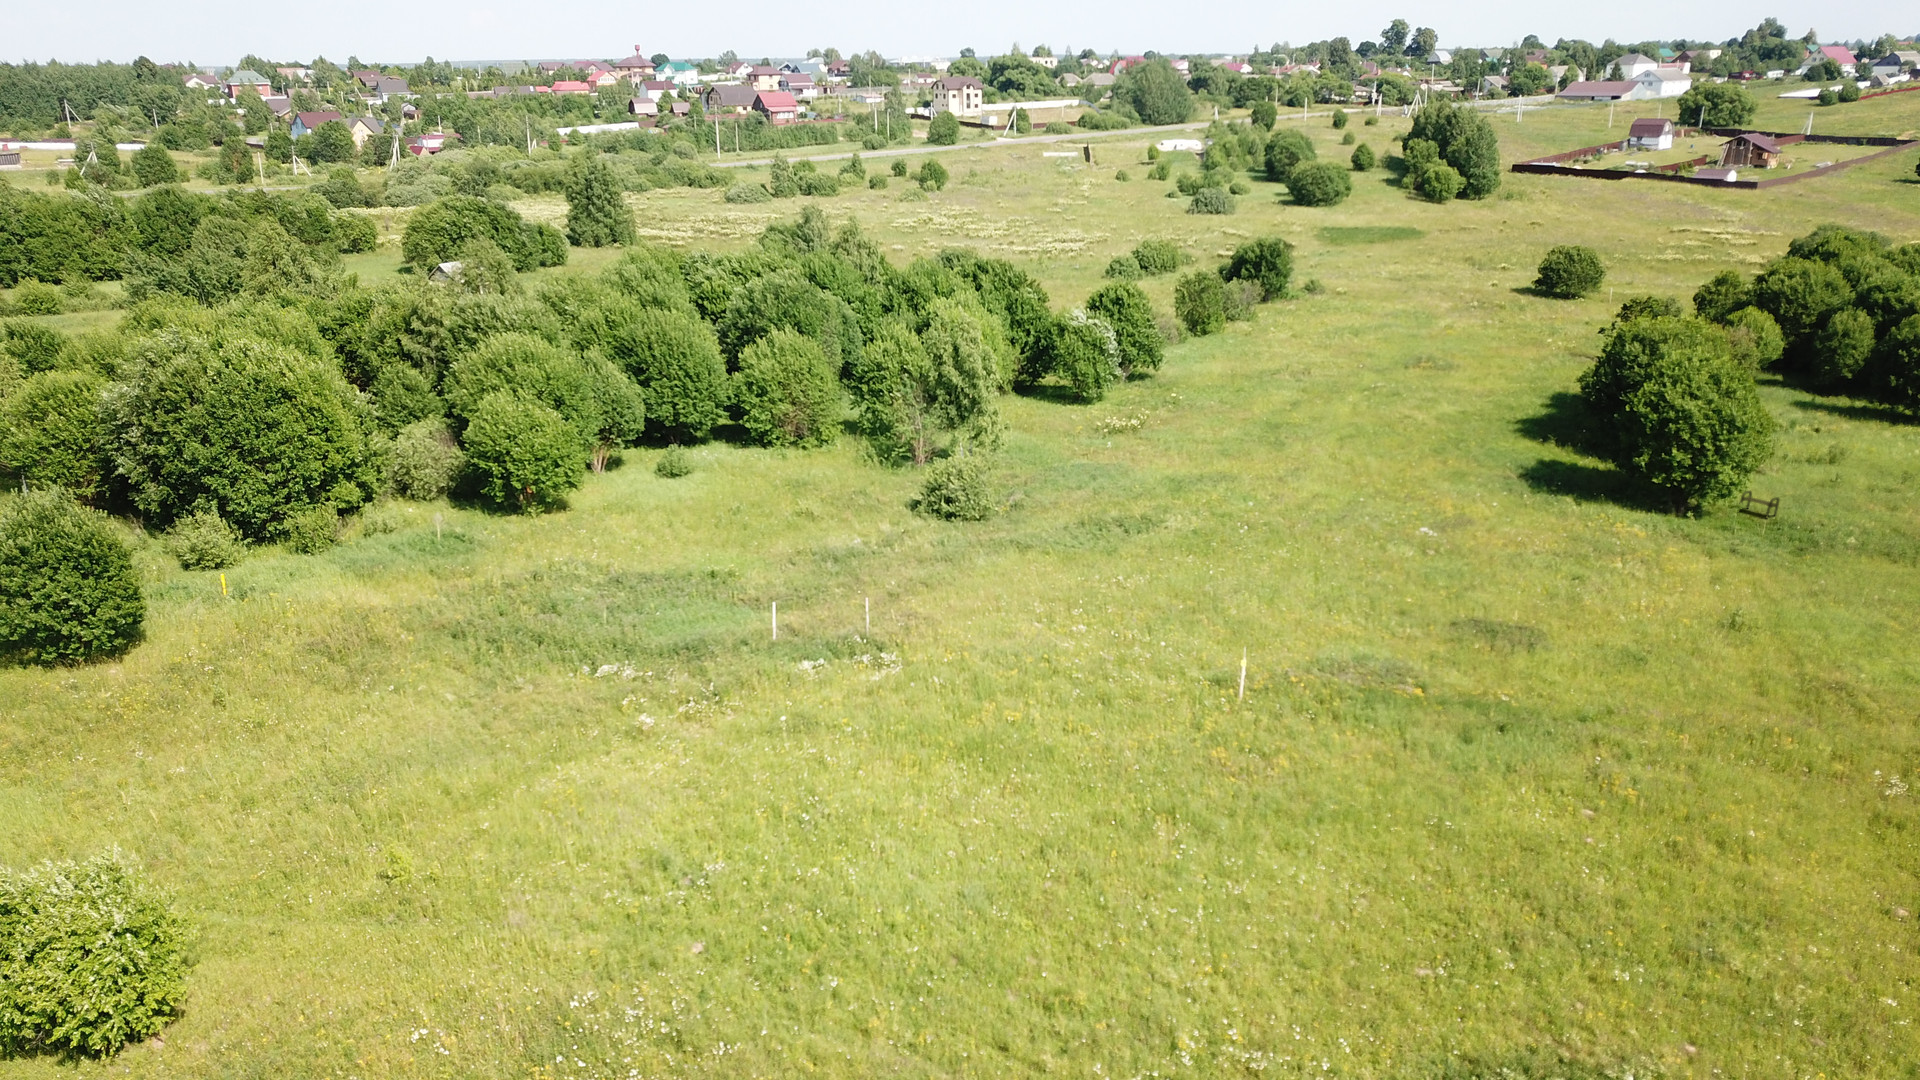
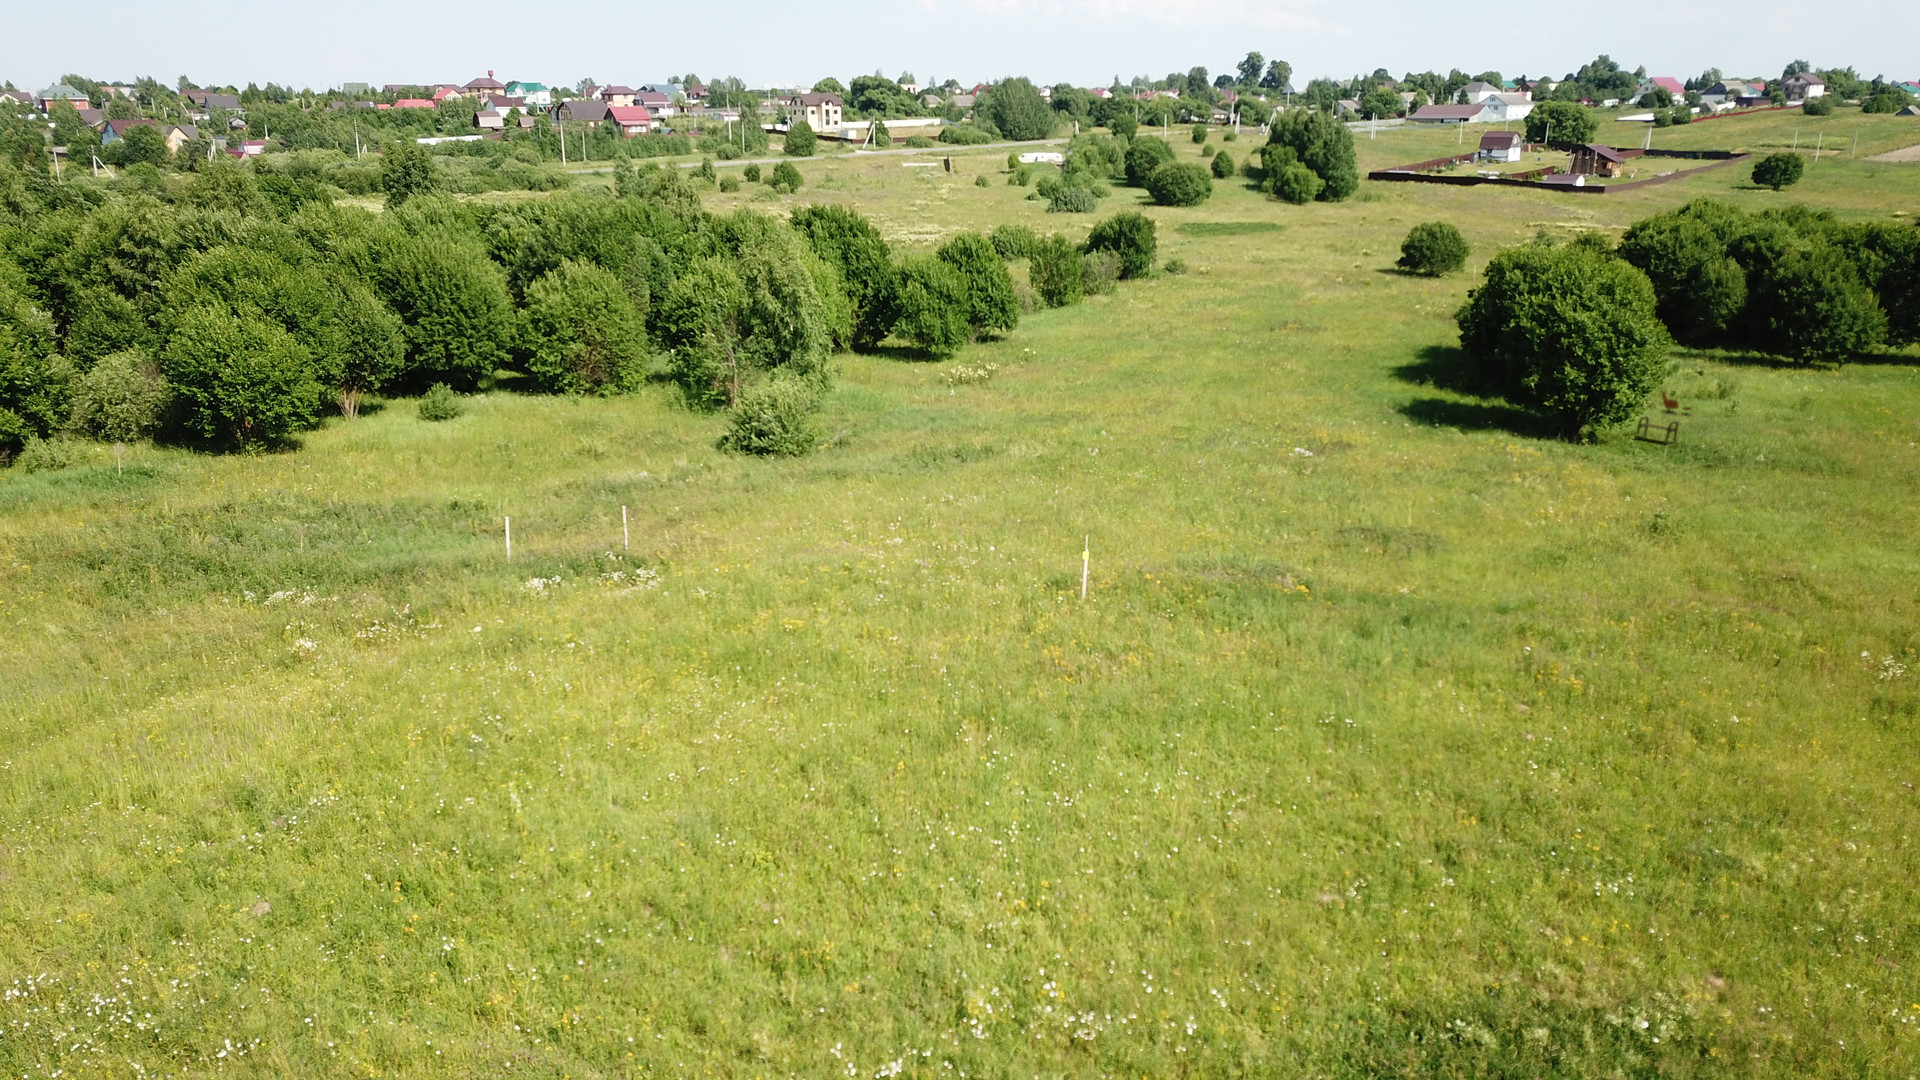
lounge chair: none [1768,457,1799,481] -> present [1662,392,1692,412]

